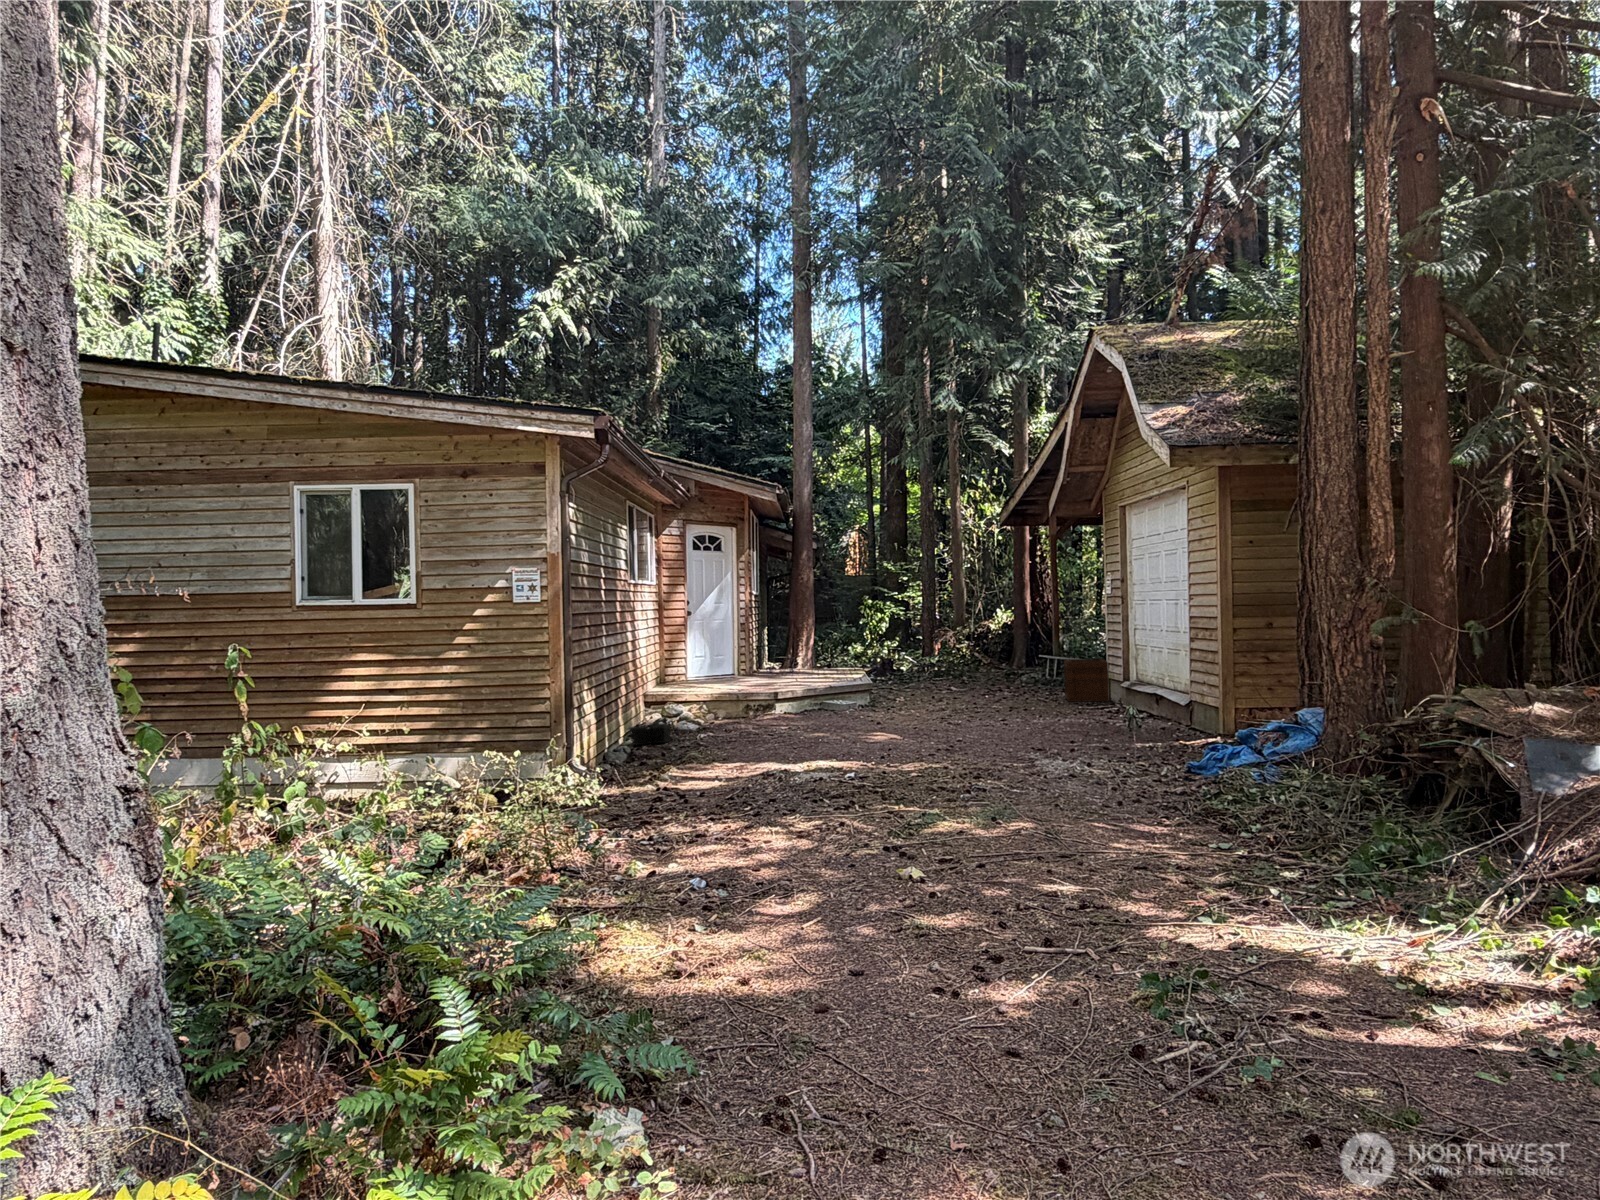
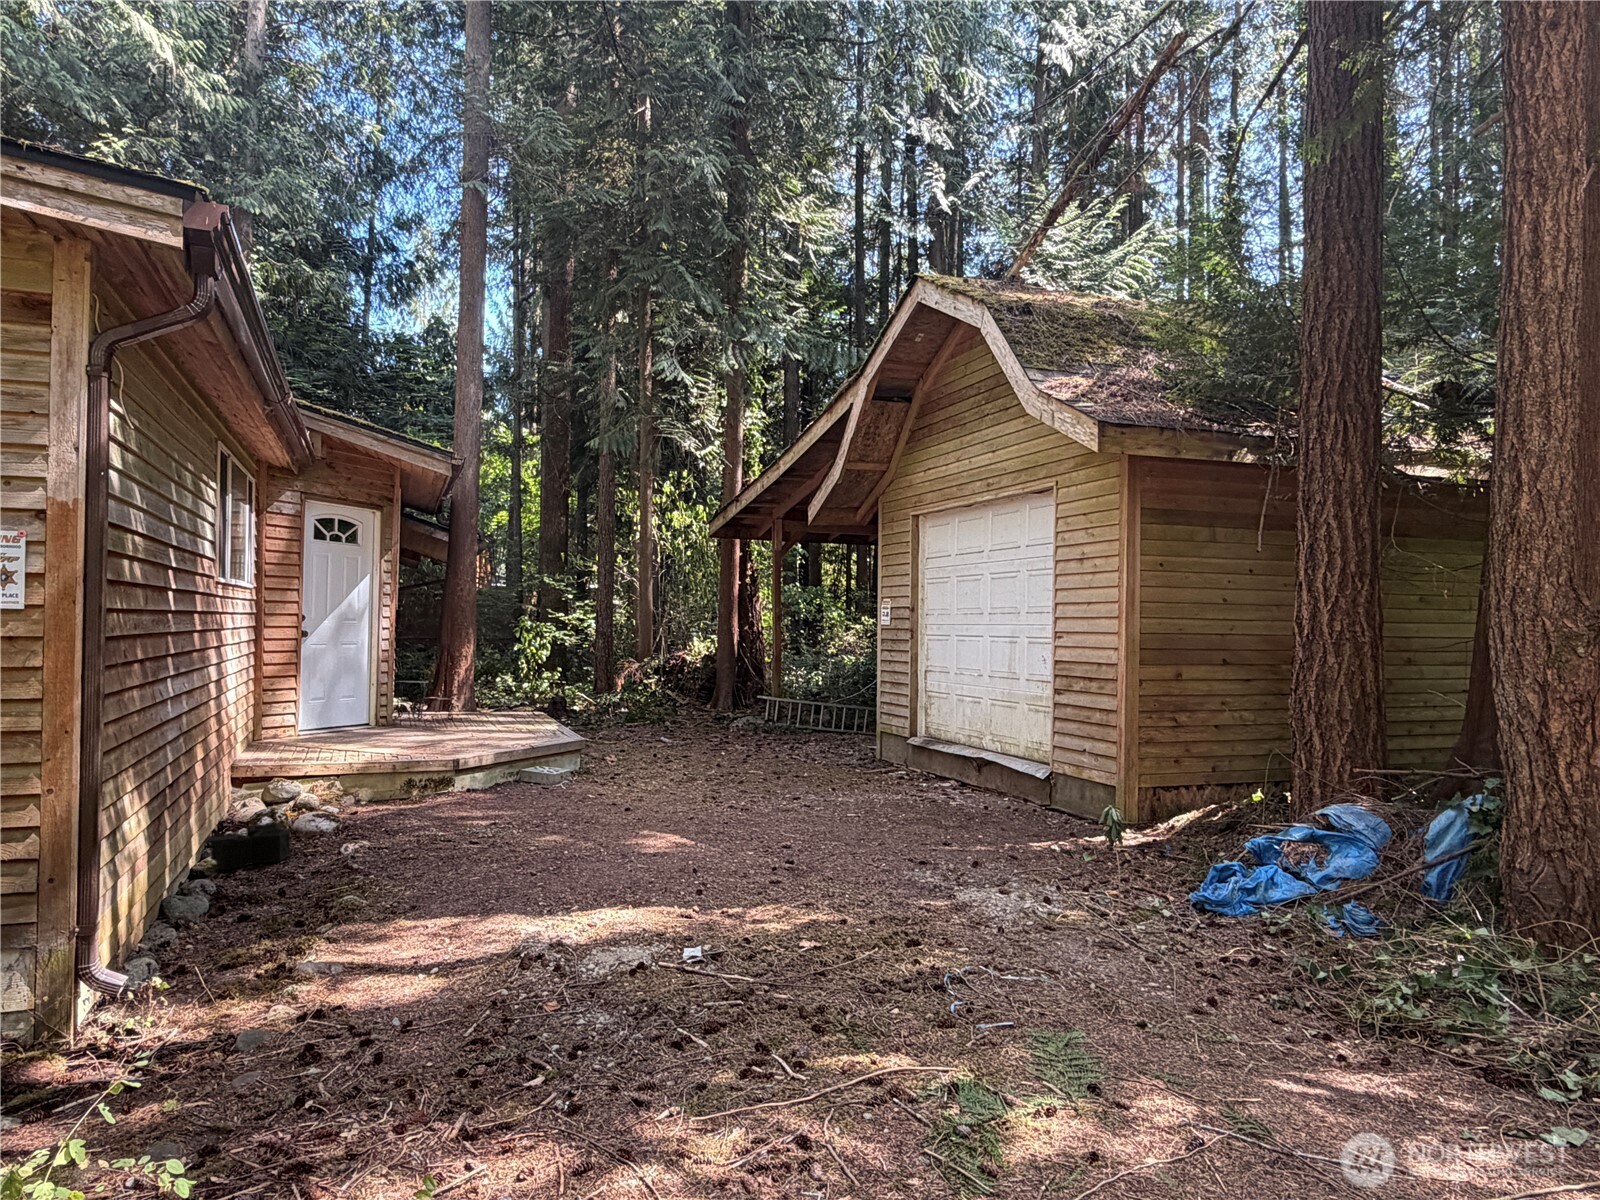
wooden crate: present [1064,659,1110,702] -> none [828,703,888,758]

